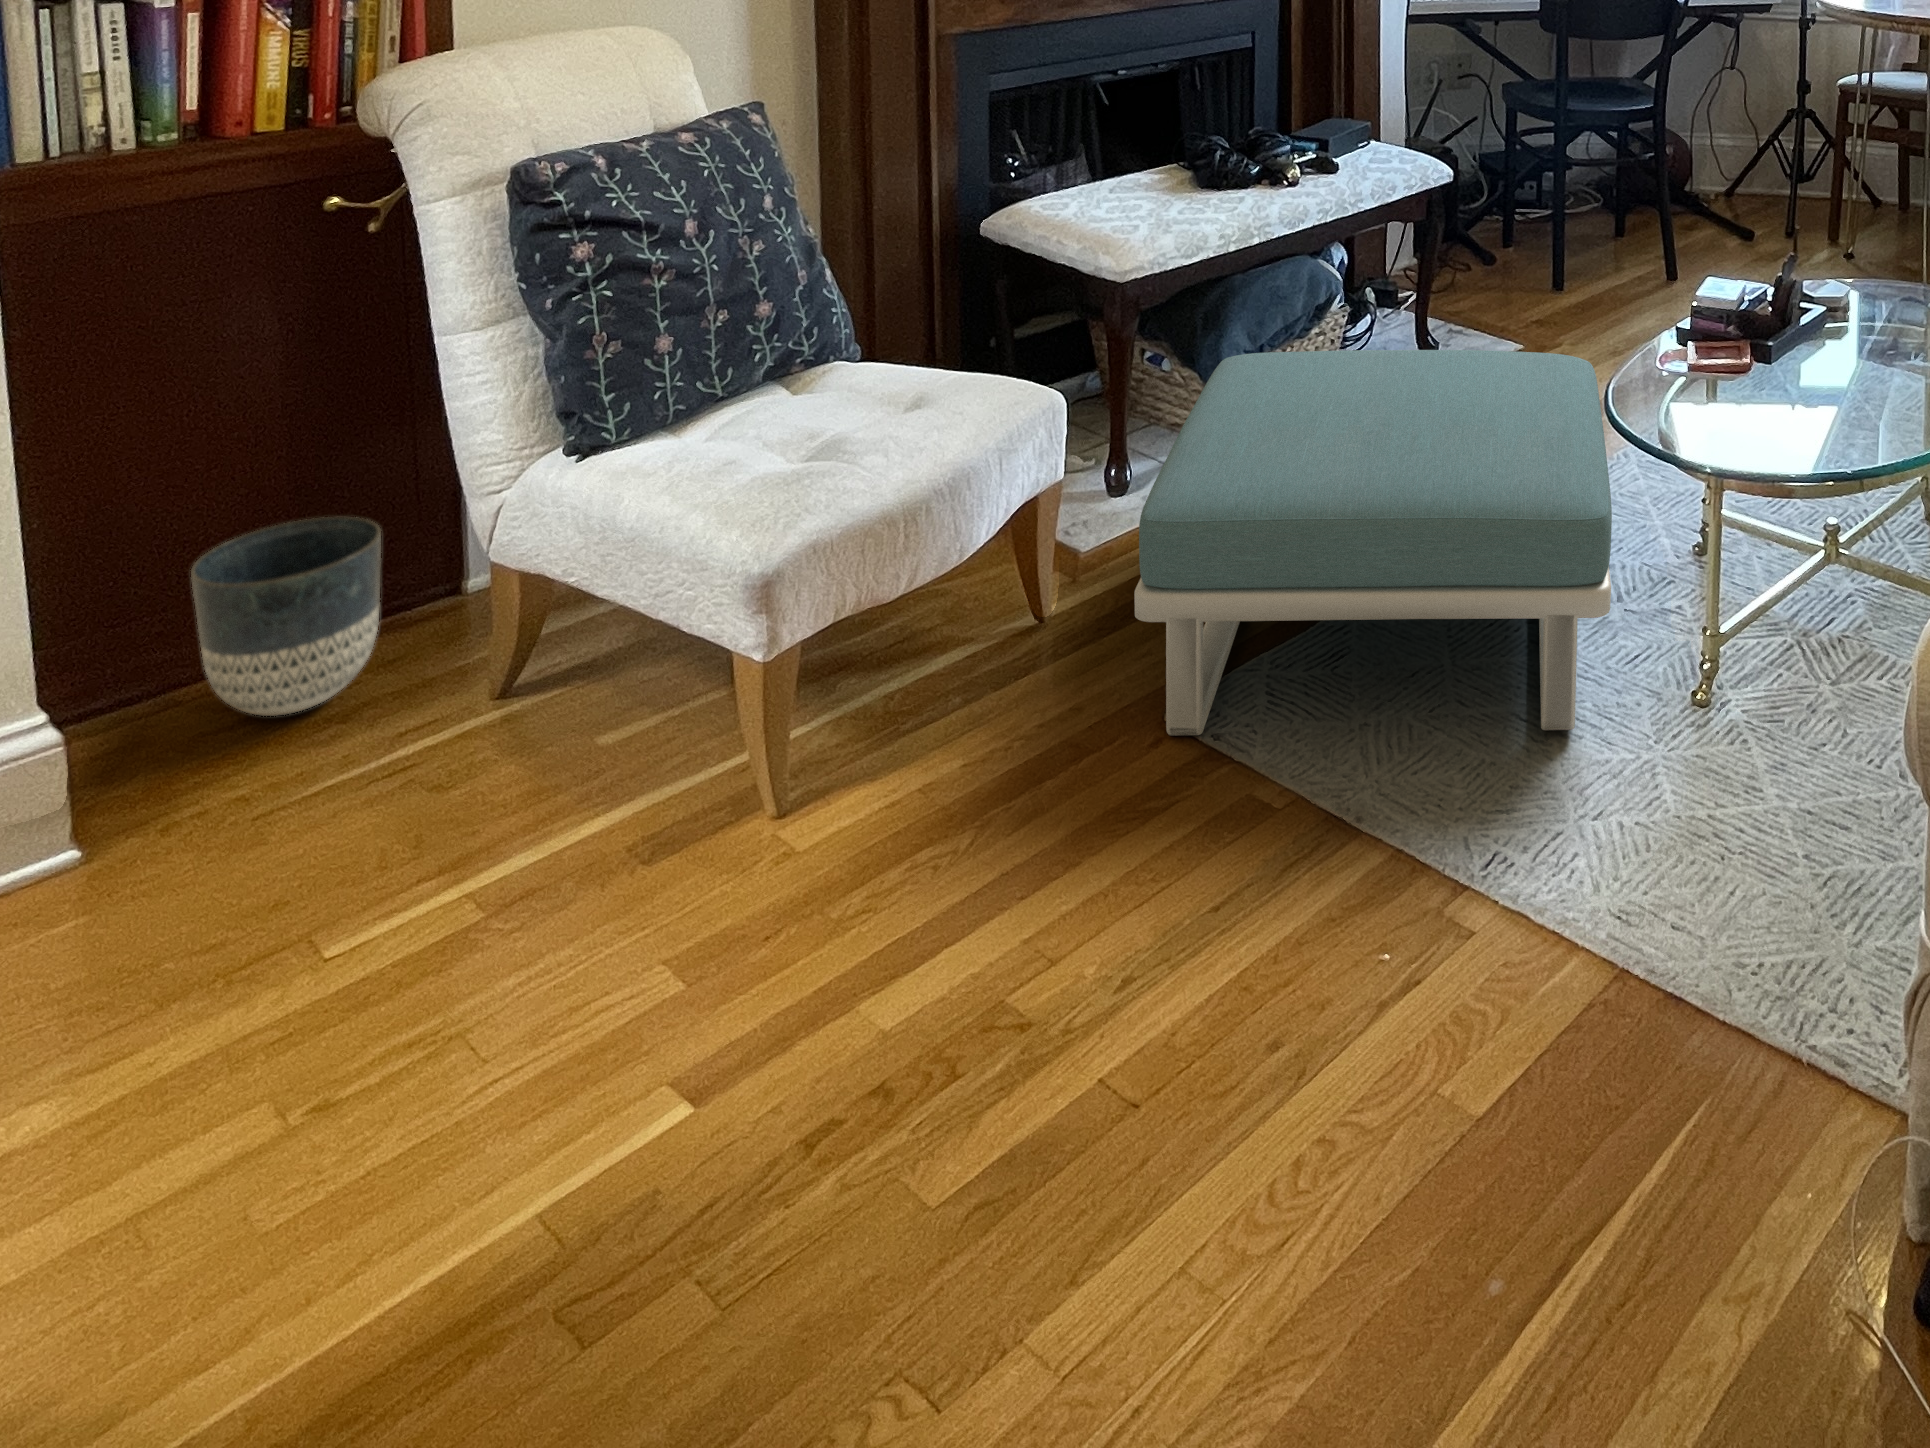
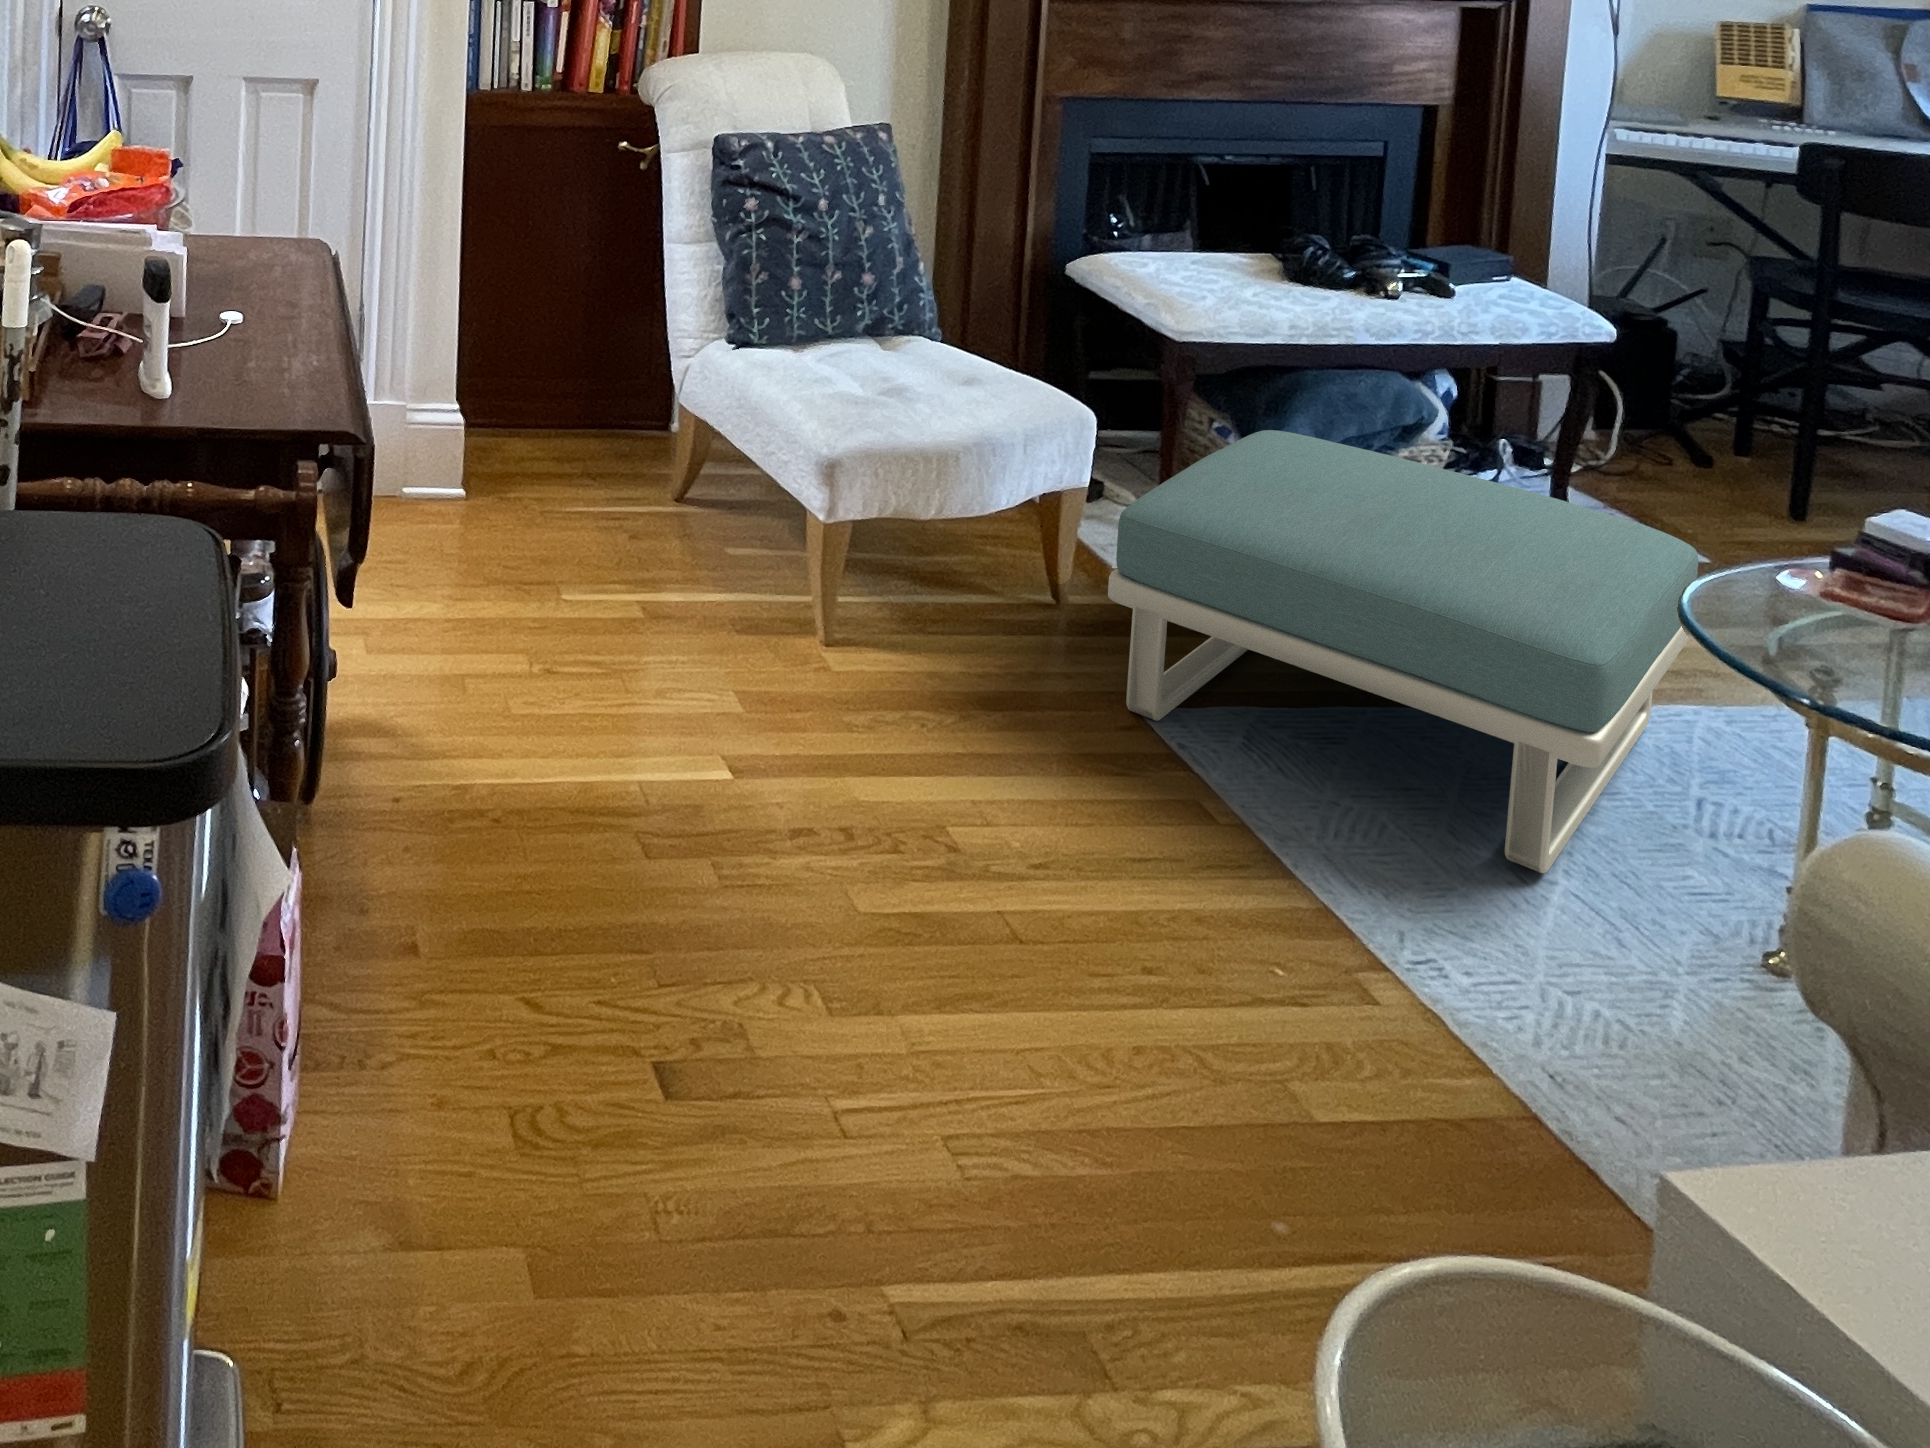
planter: present [191,517,381,716] -> none [532,348,627,468]

